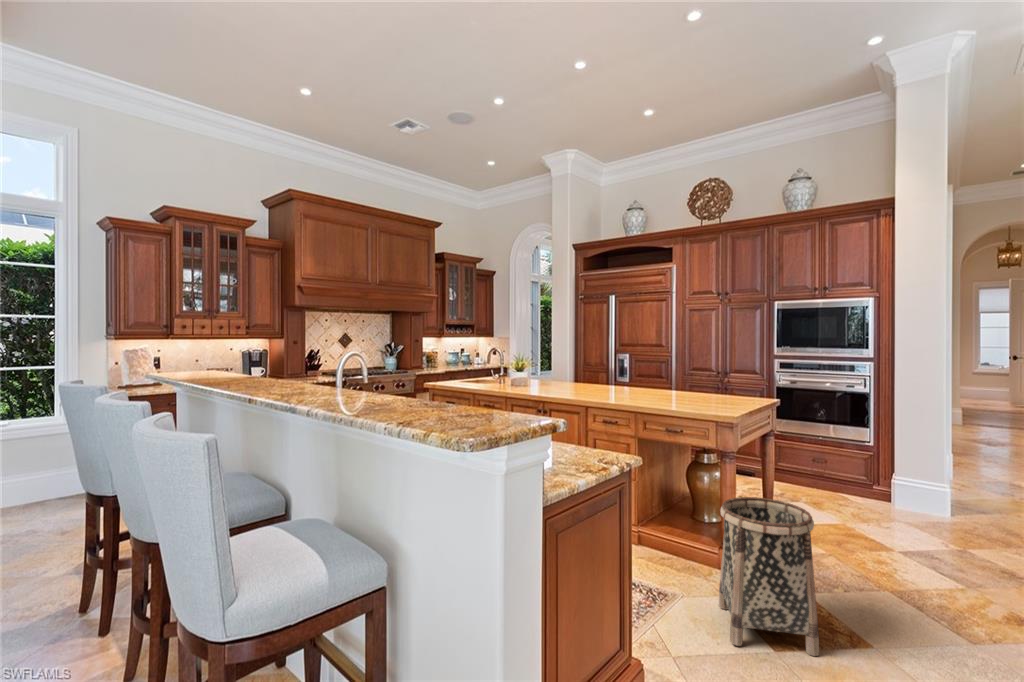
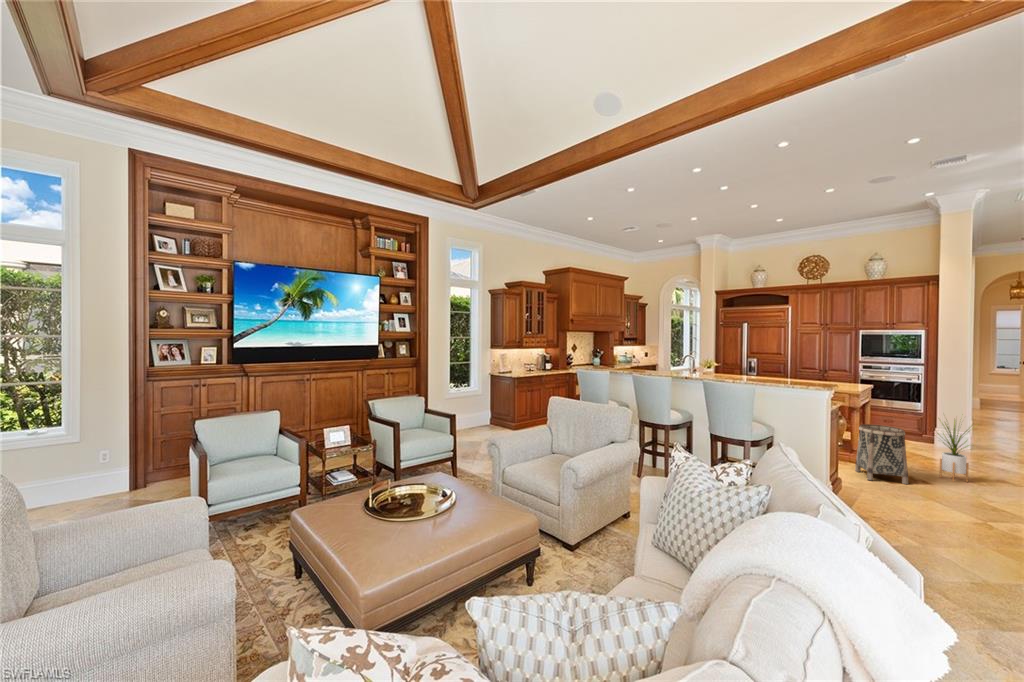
house plant: none [871,467,979,636] -> present [940,420,969,482]

